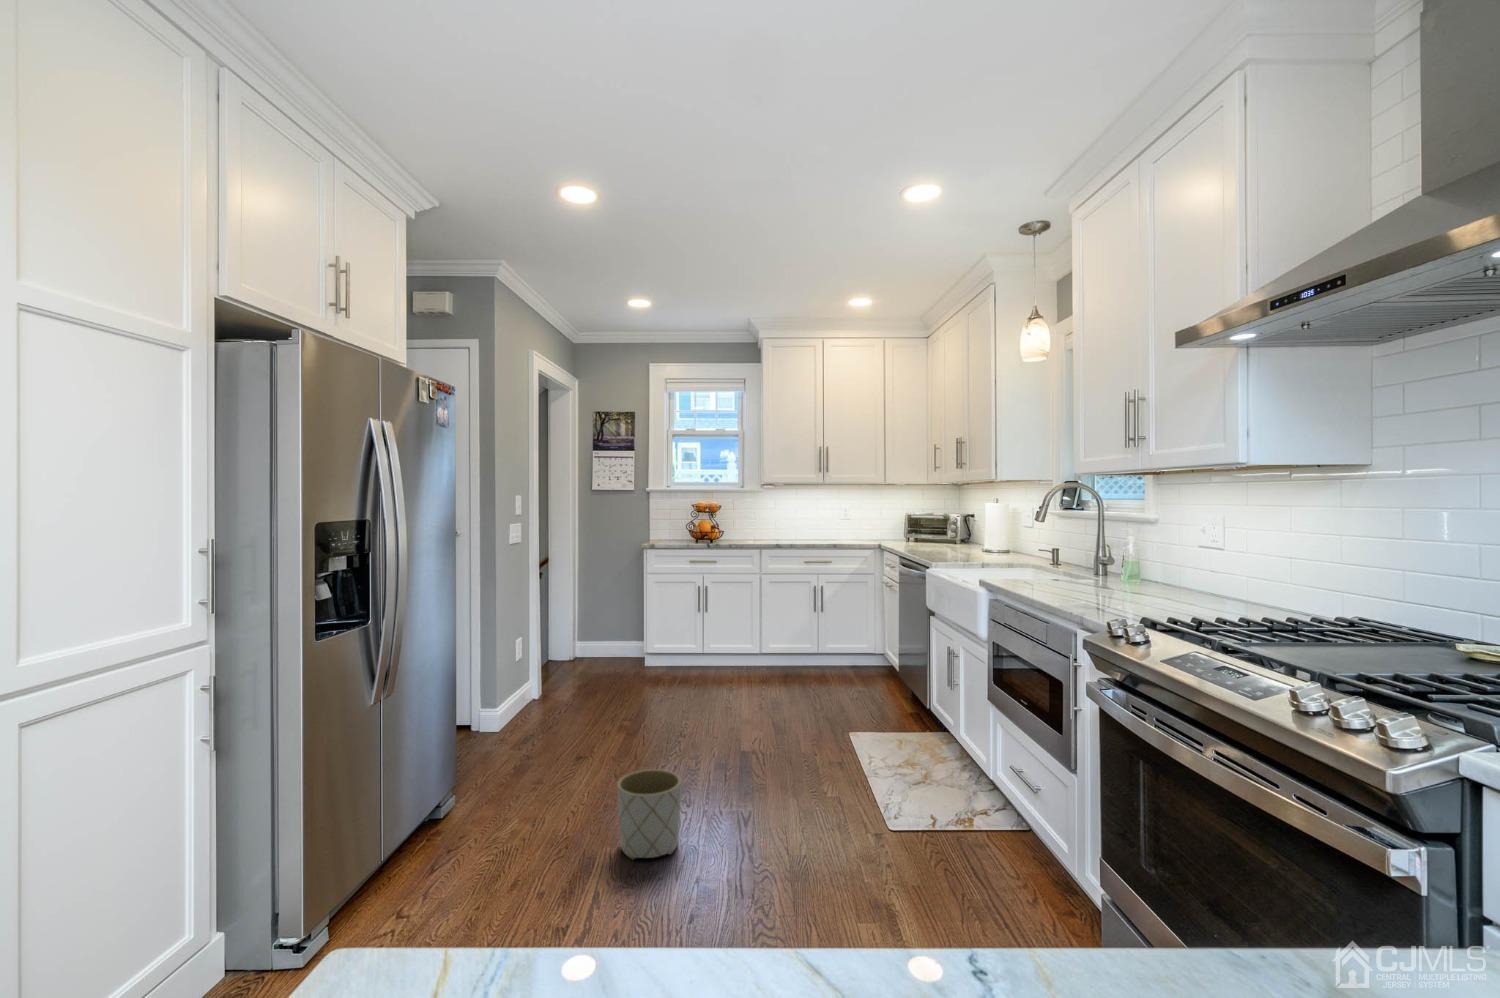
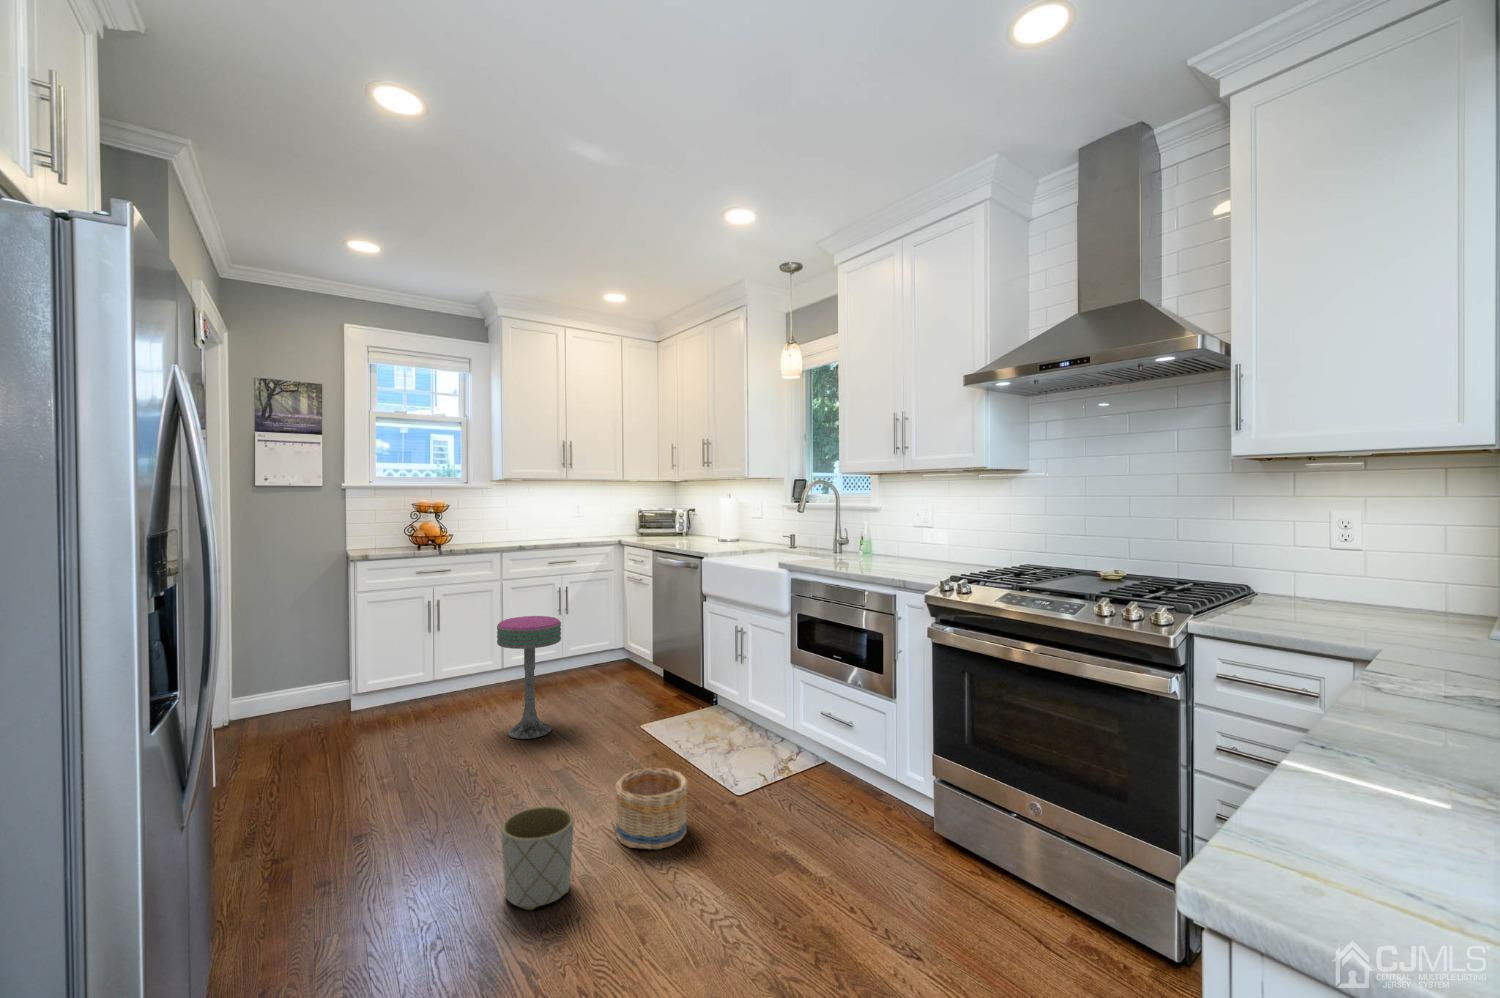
bar stool: none [723,607,780,721] -> present [497,616,561,739]
basket: none [745,760,818,842] -> present [615,768,688,849]

